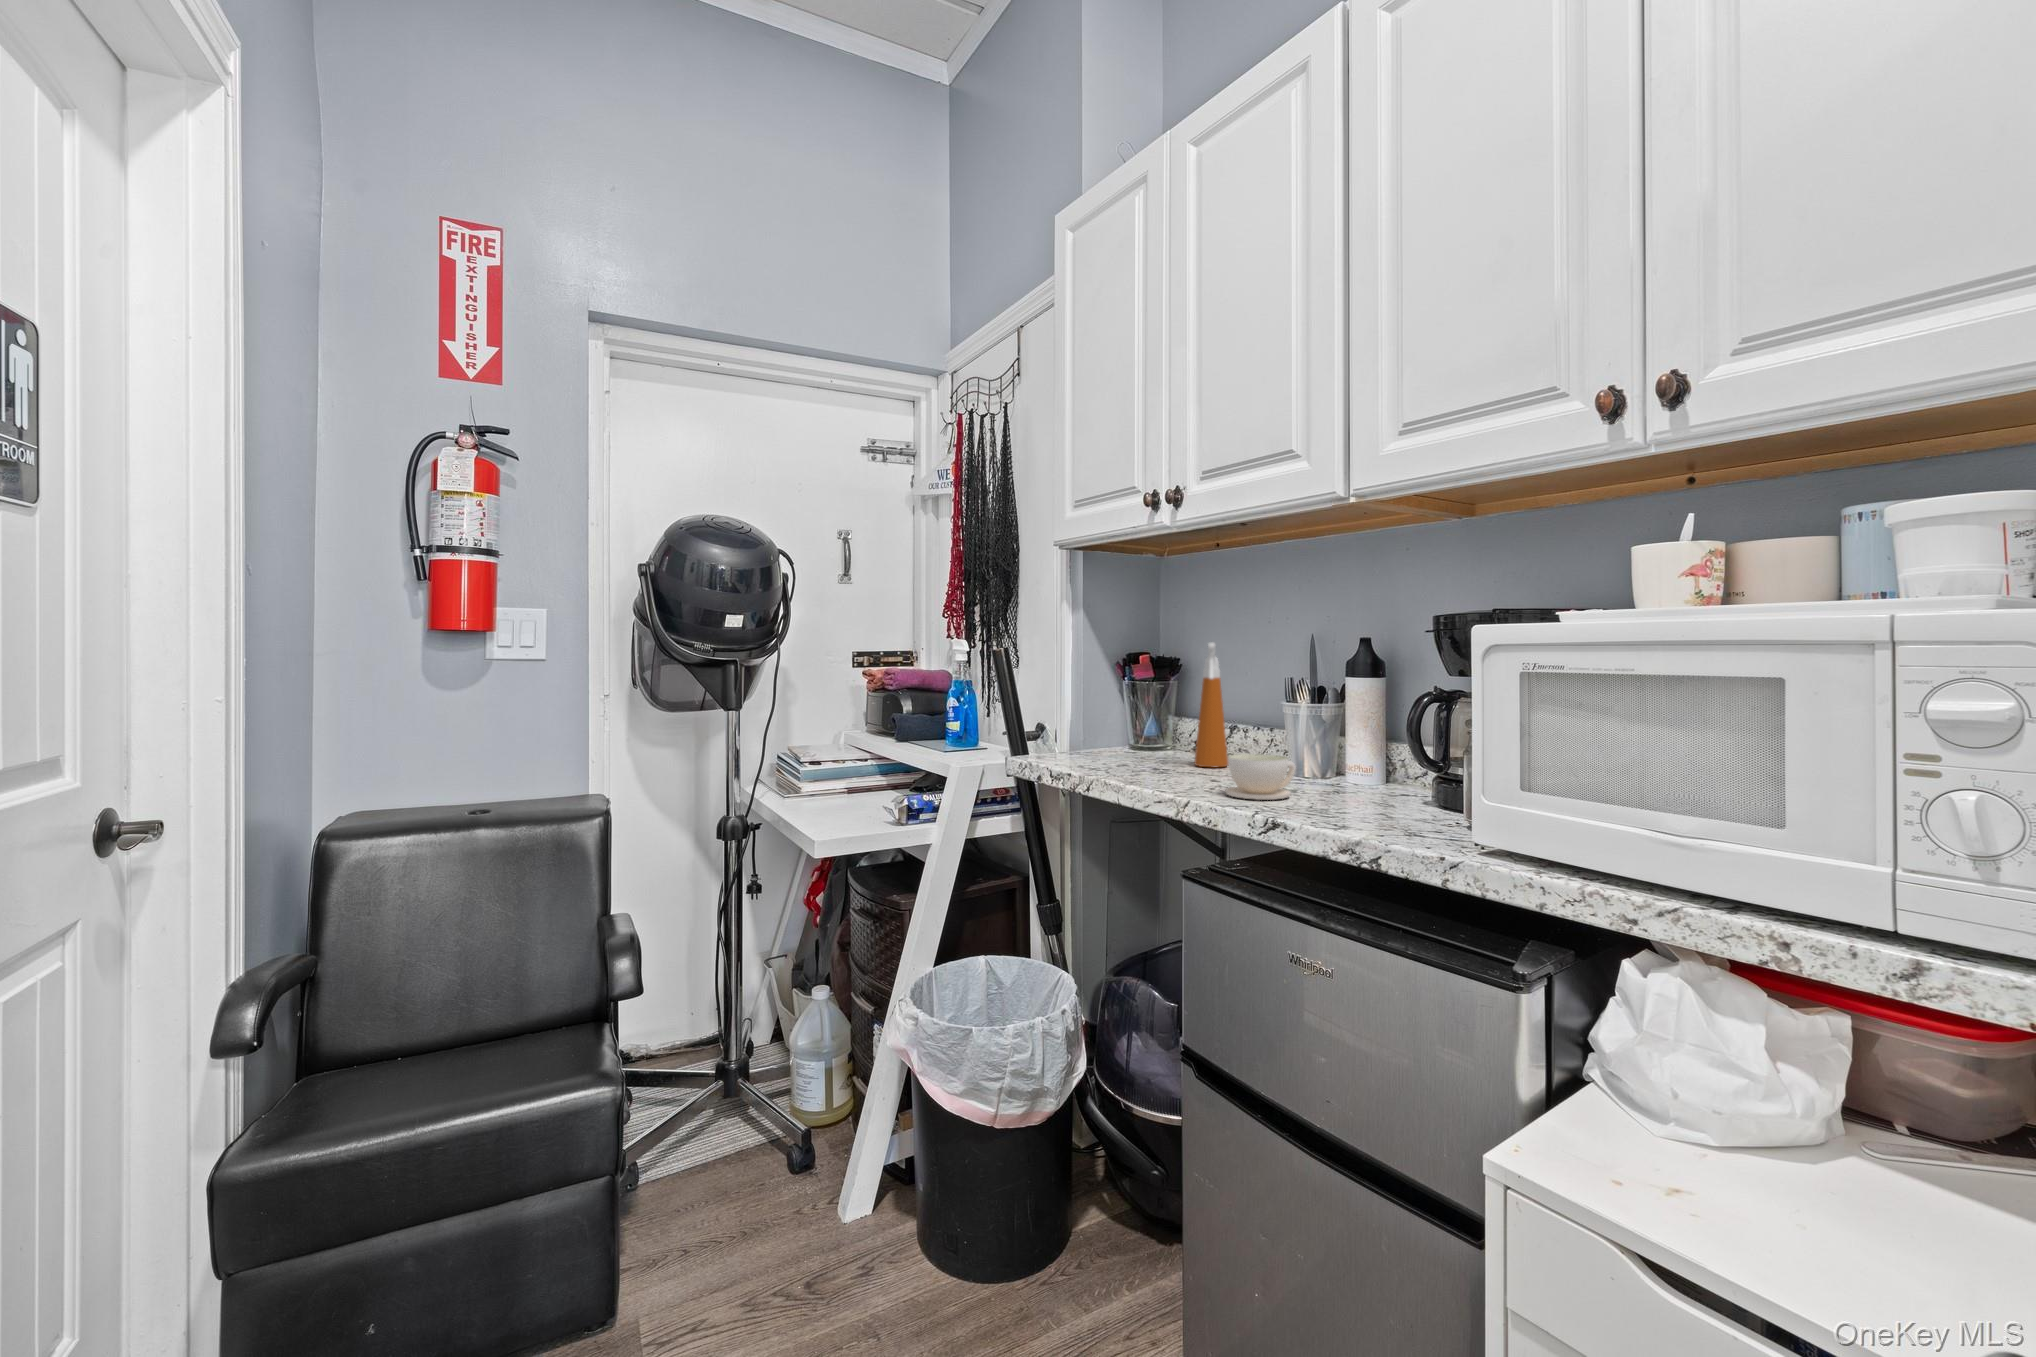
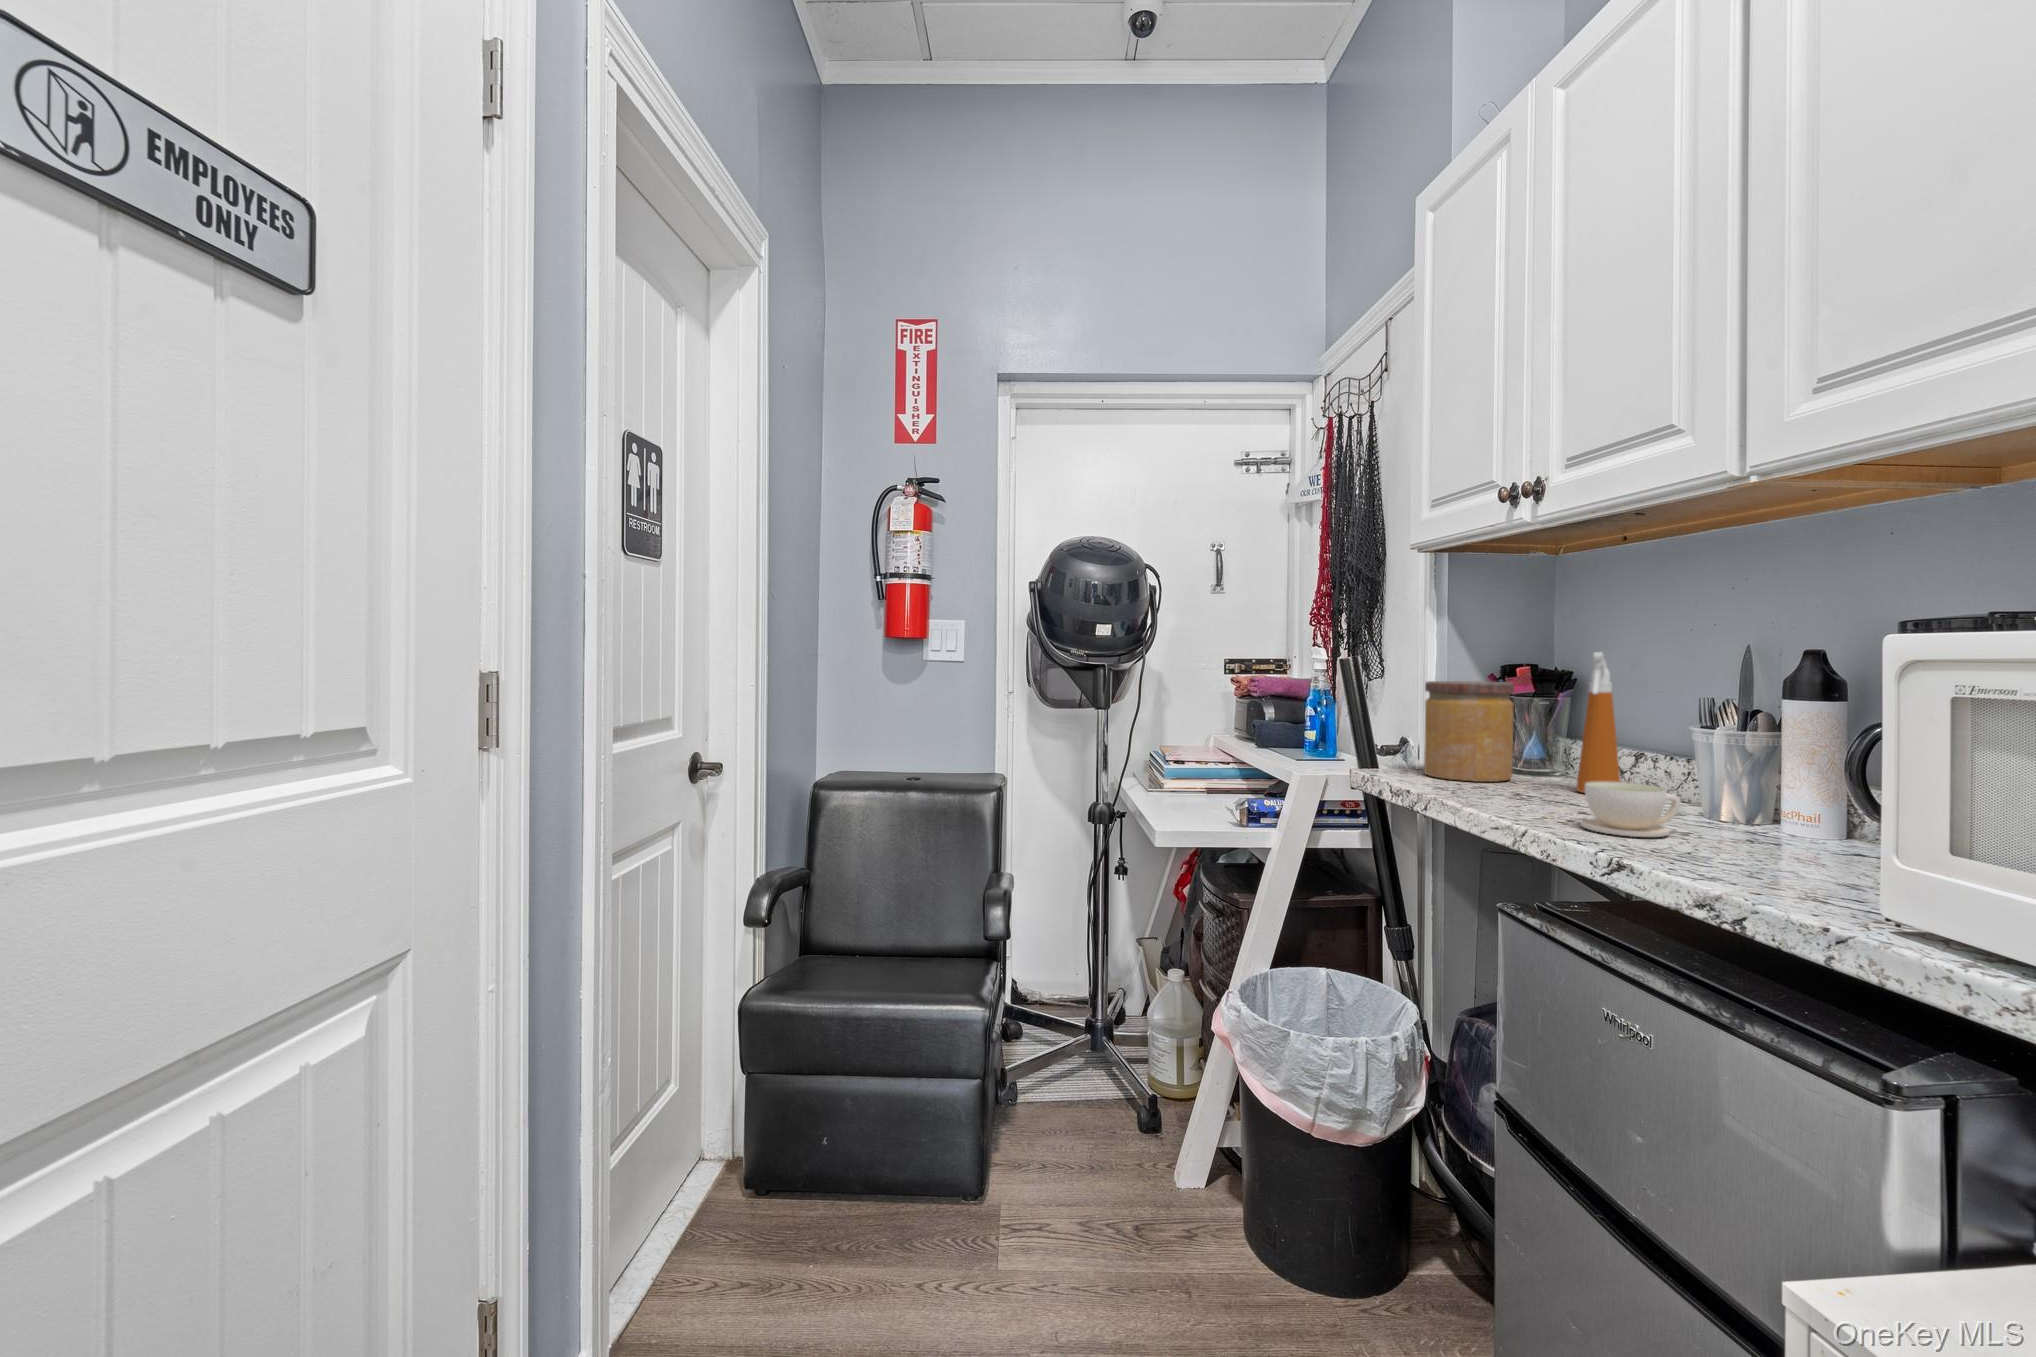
jar: none [1067,671,1141,763] -> present [1424,681,1514,782]

